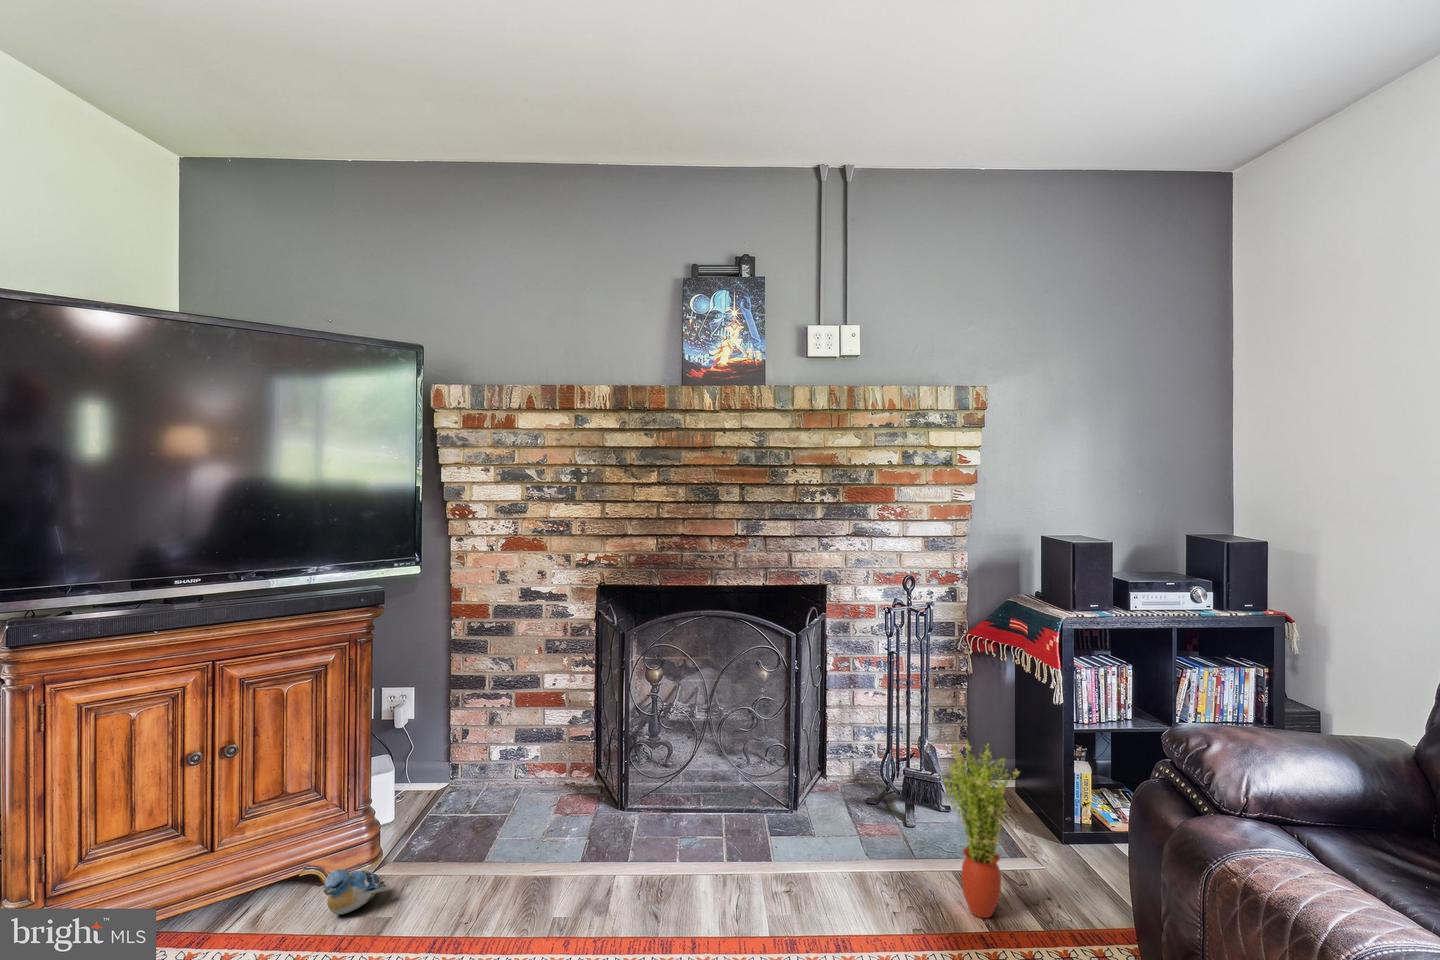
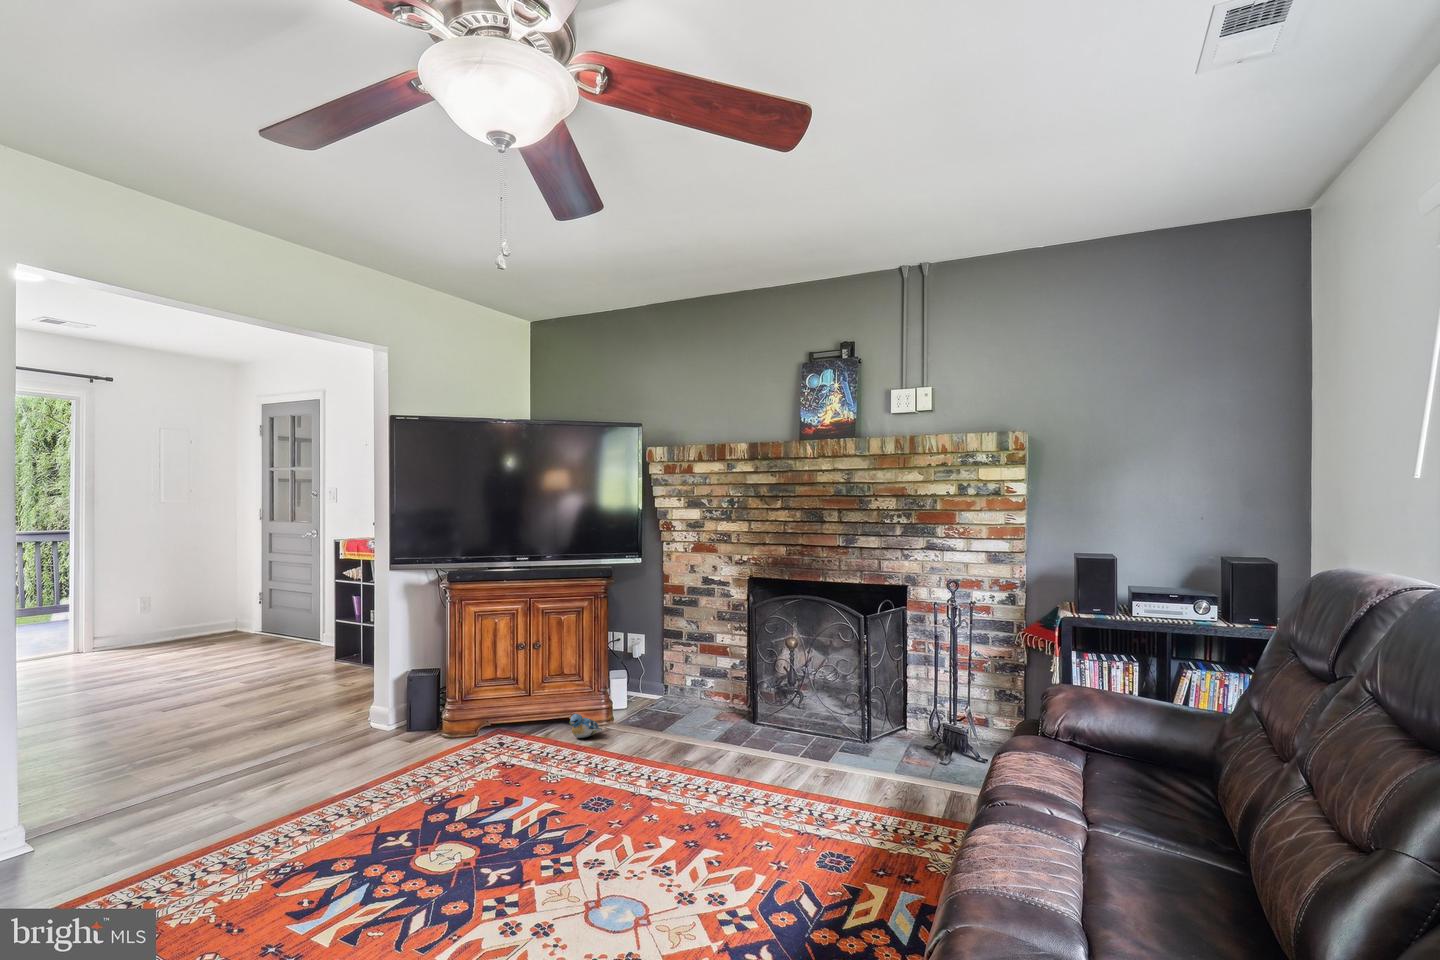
potted plant: present [942,741,1020,918] -> none [891,689,943,813]

